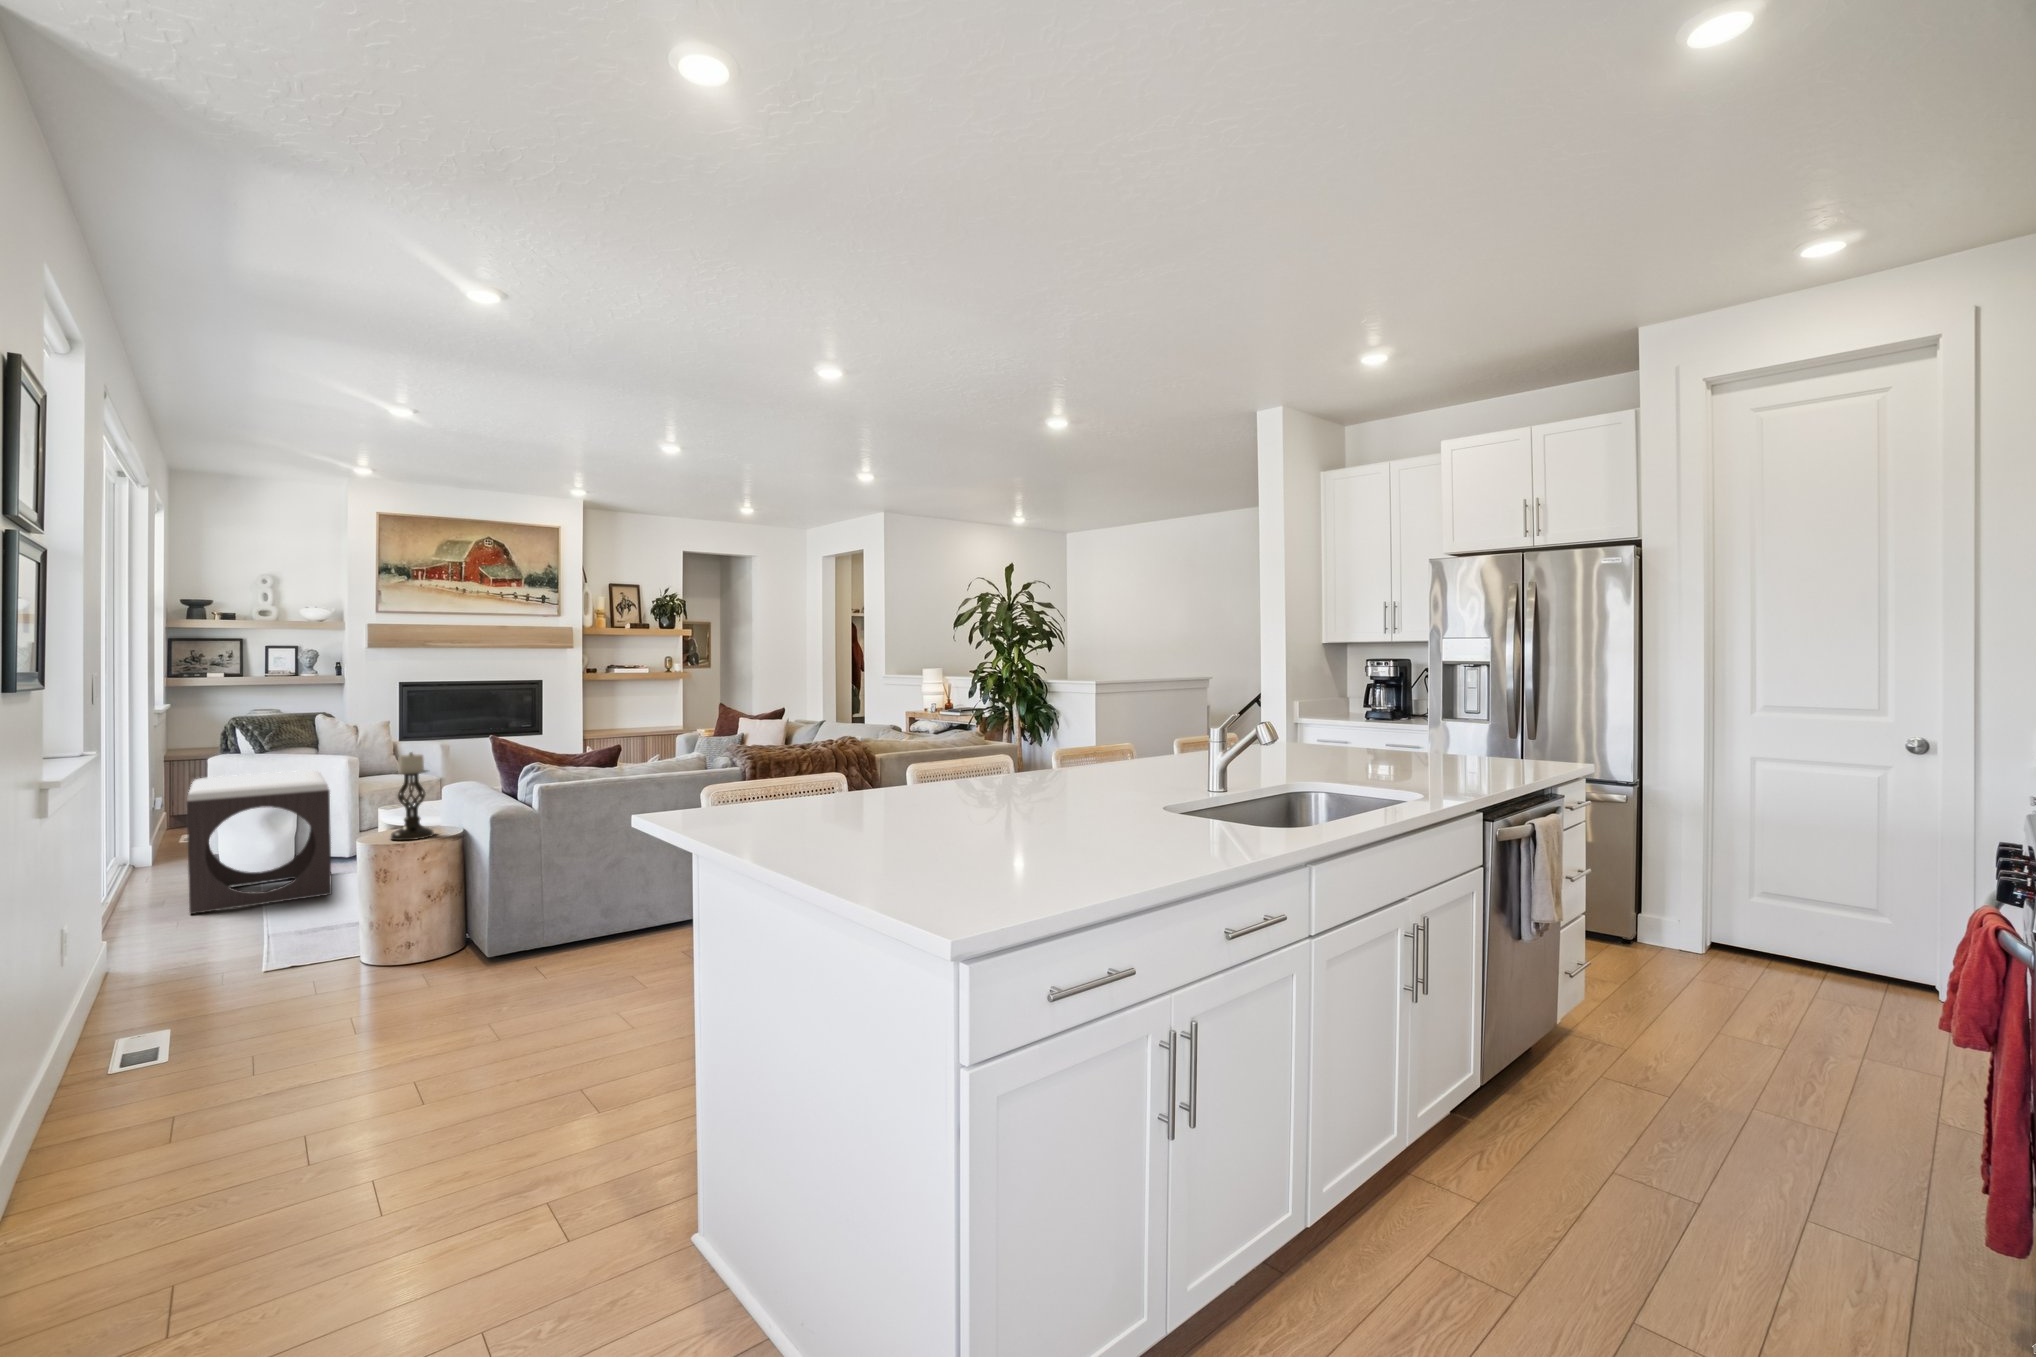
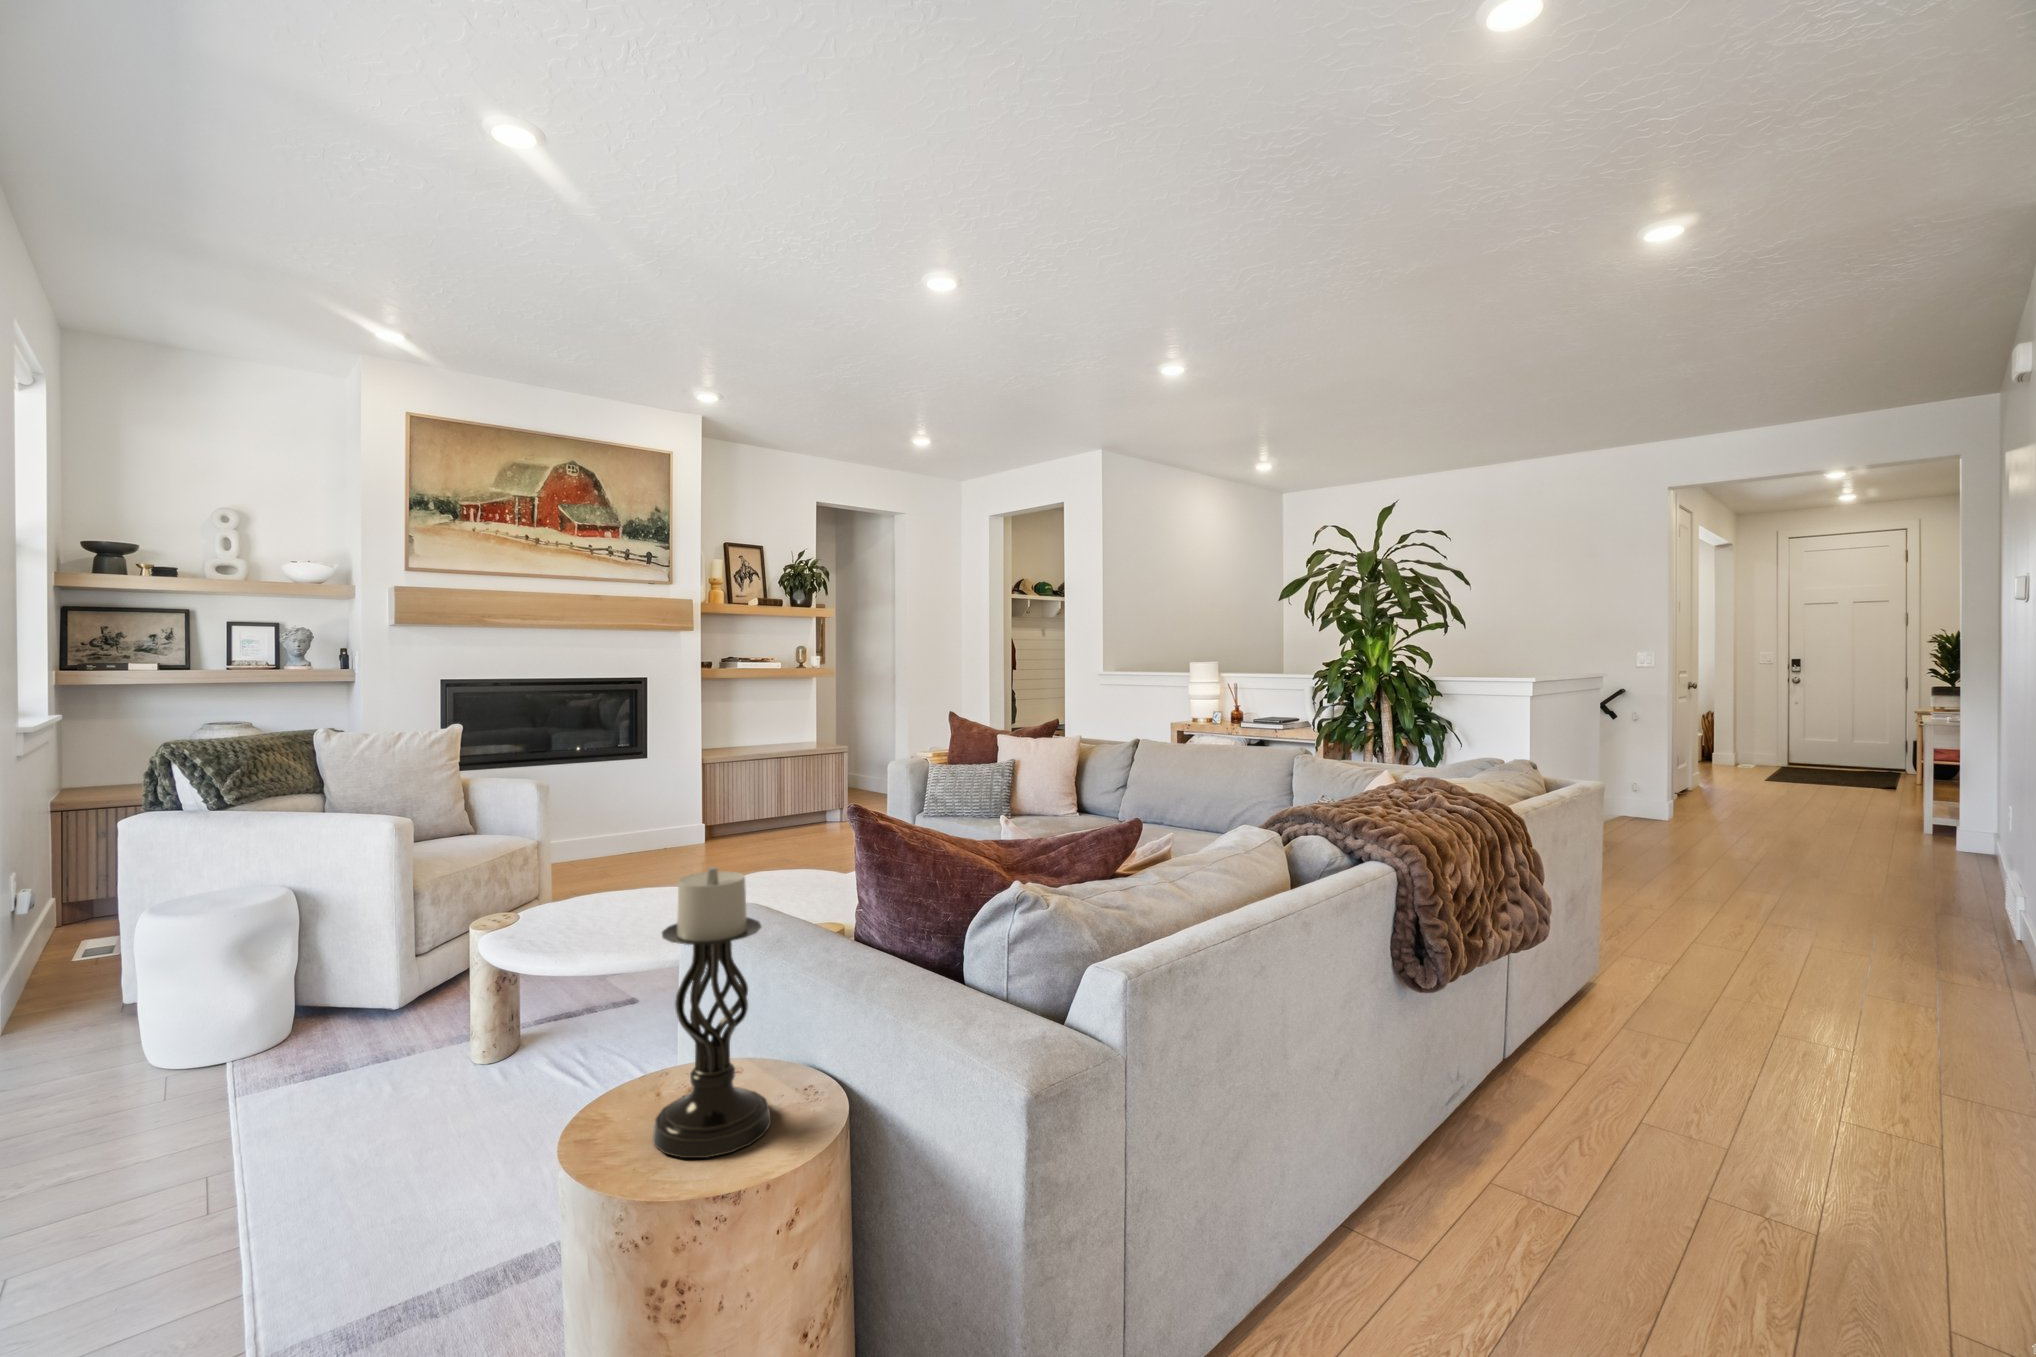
footstool: present [187,771,332,914] -> none [43,853,383,1233]

